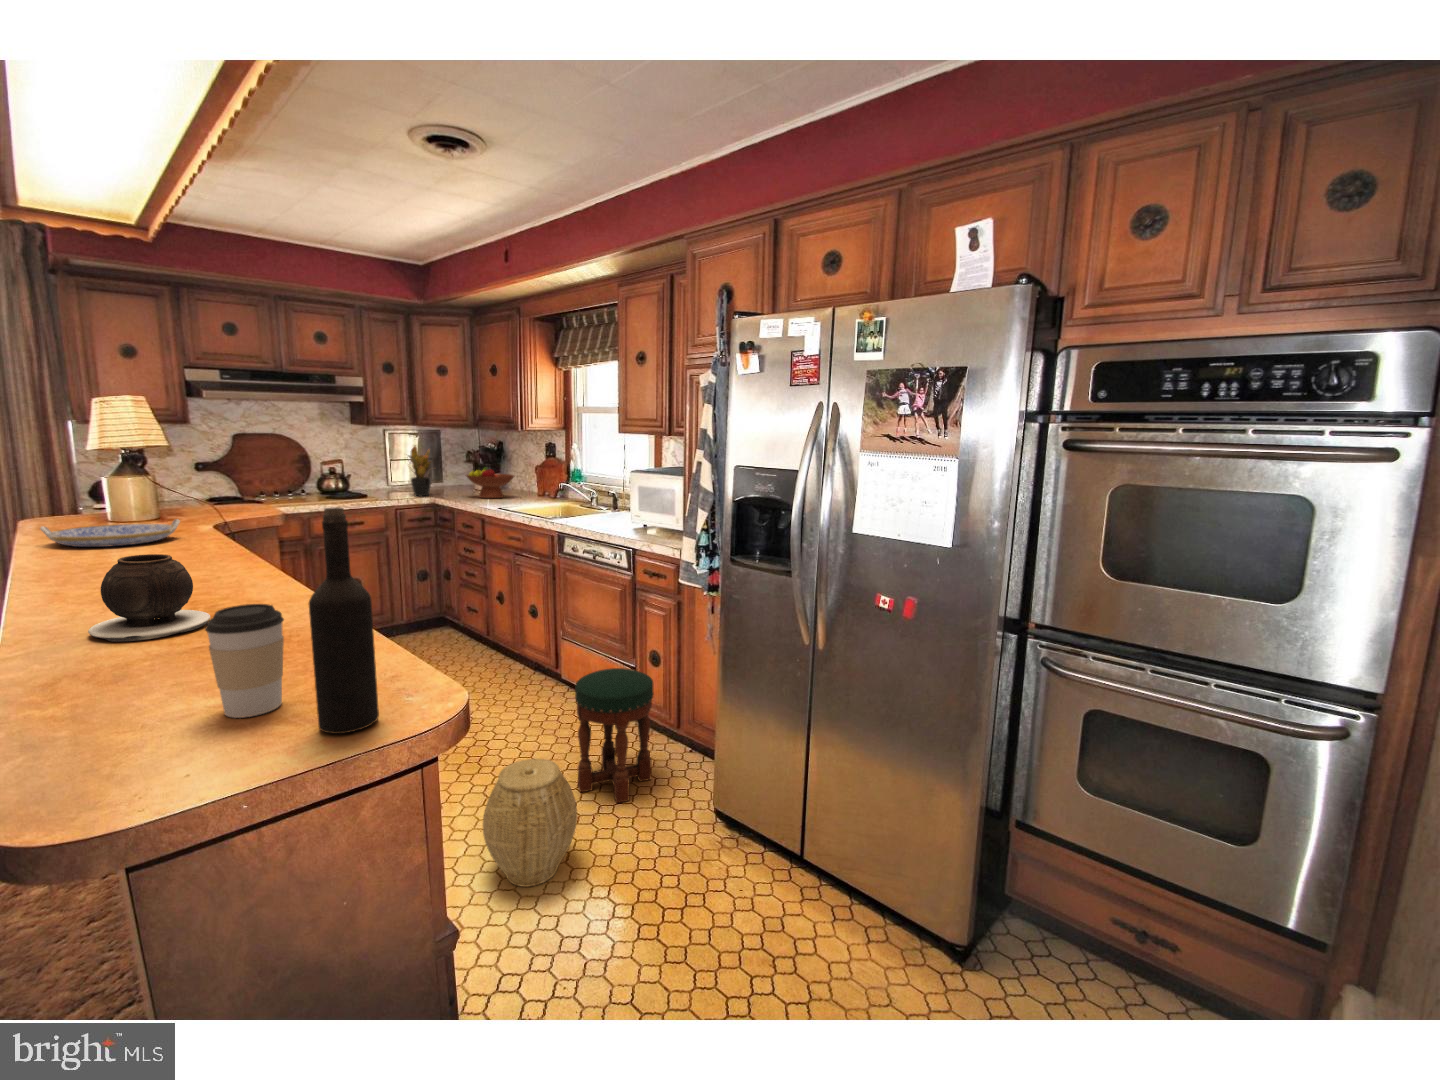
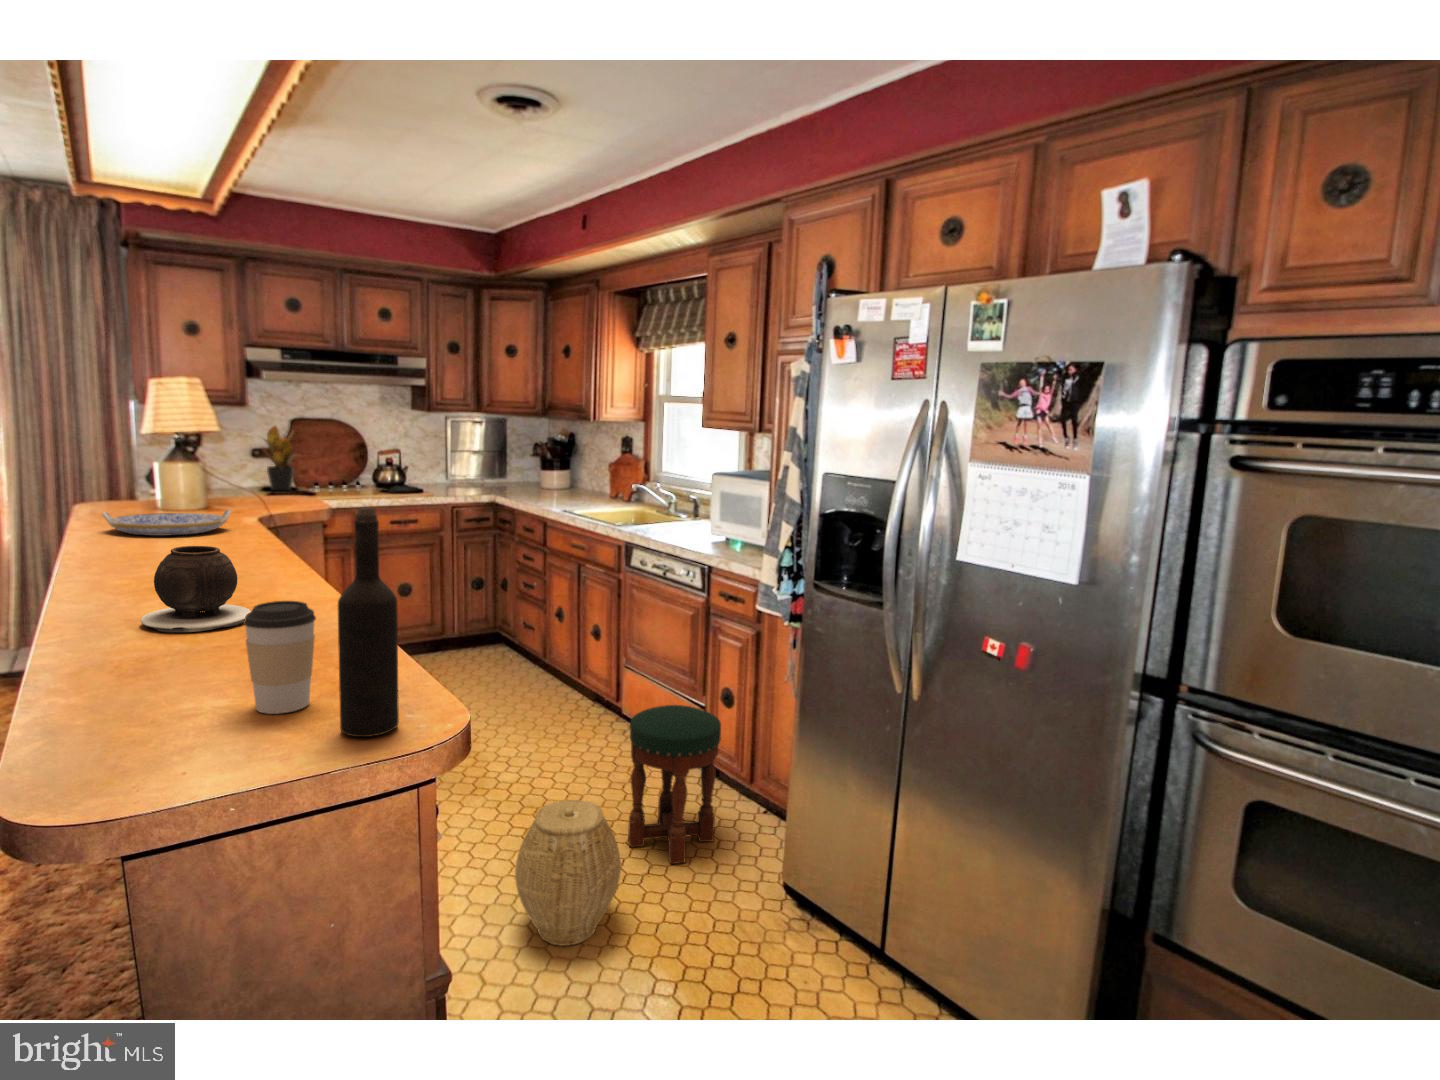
potted plant: present [408,446,431,496] -> present [263,426,295,490]
fruit bowl: present [466,467,515,498] -> none [529,462,585,499]

